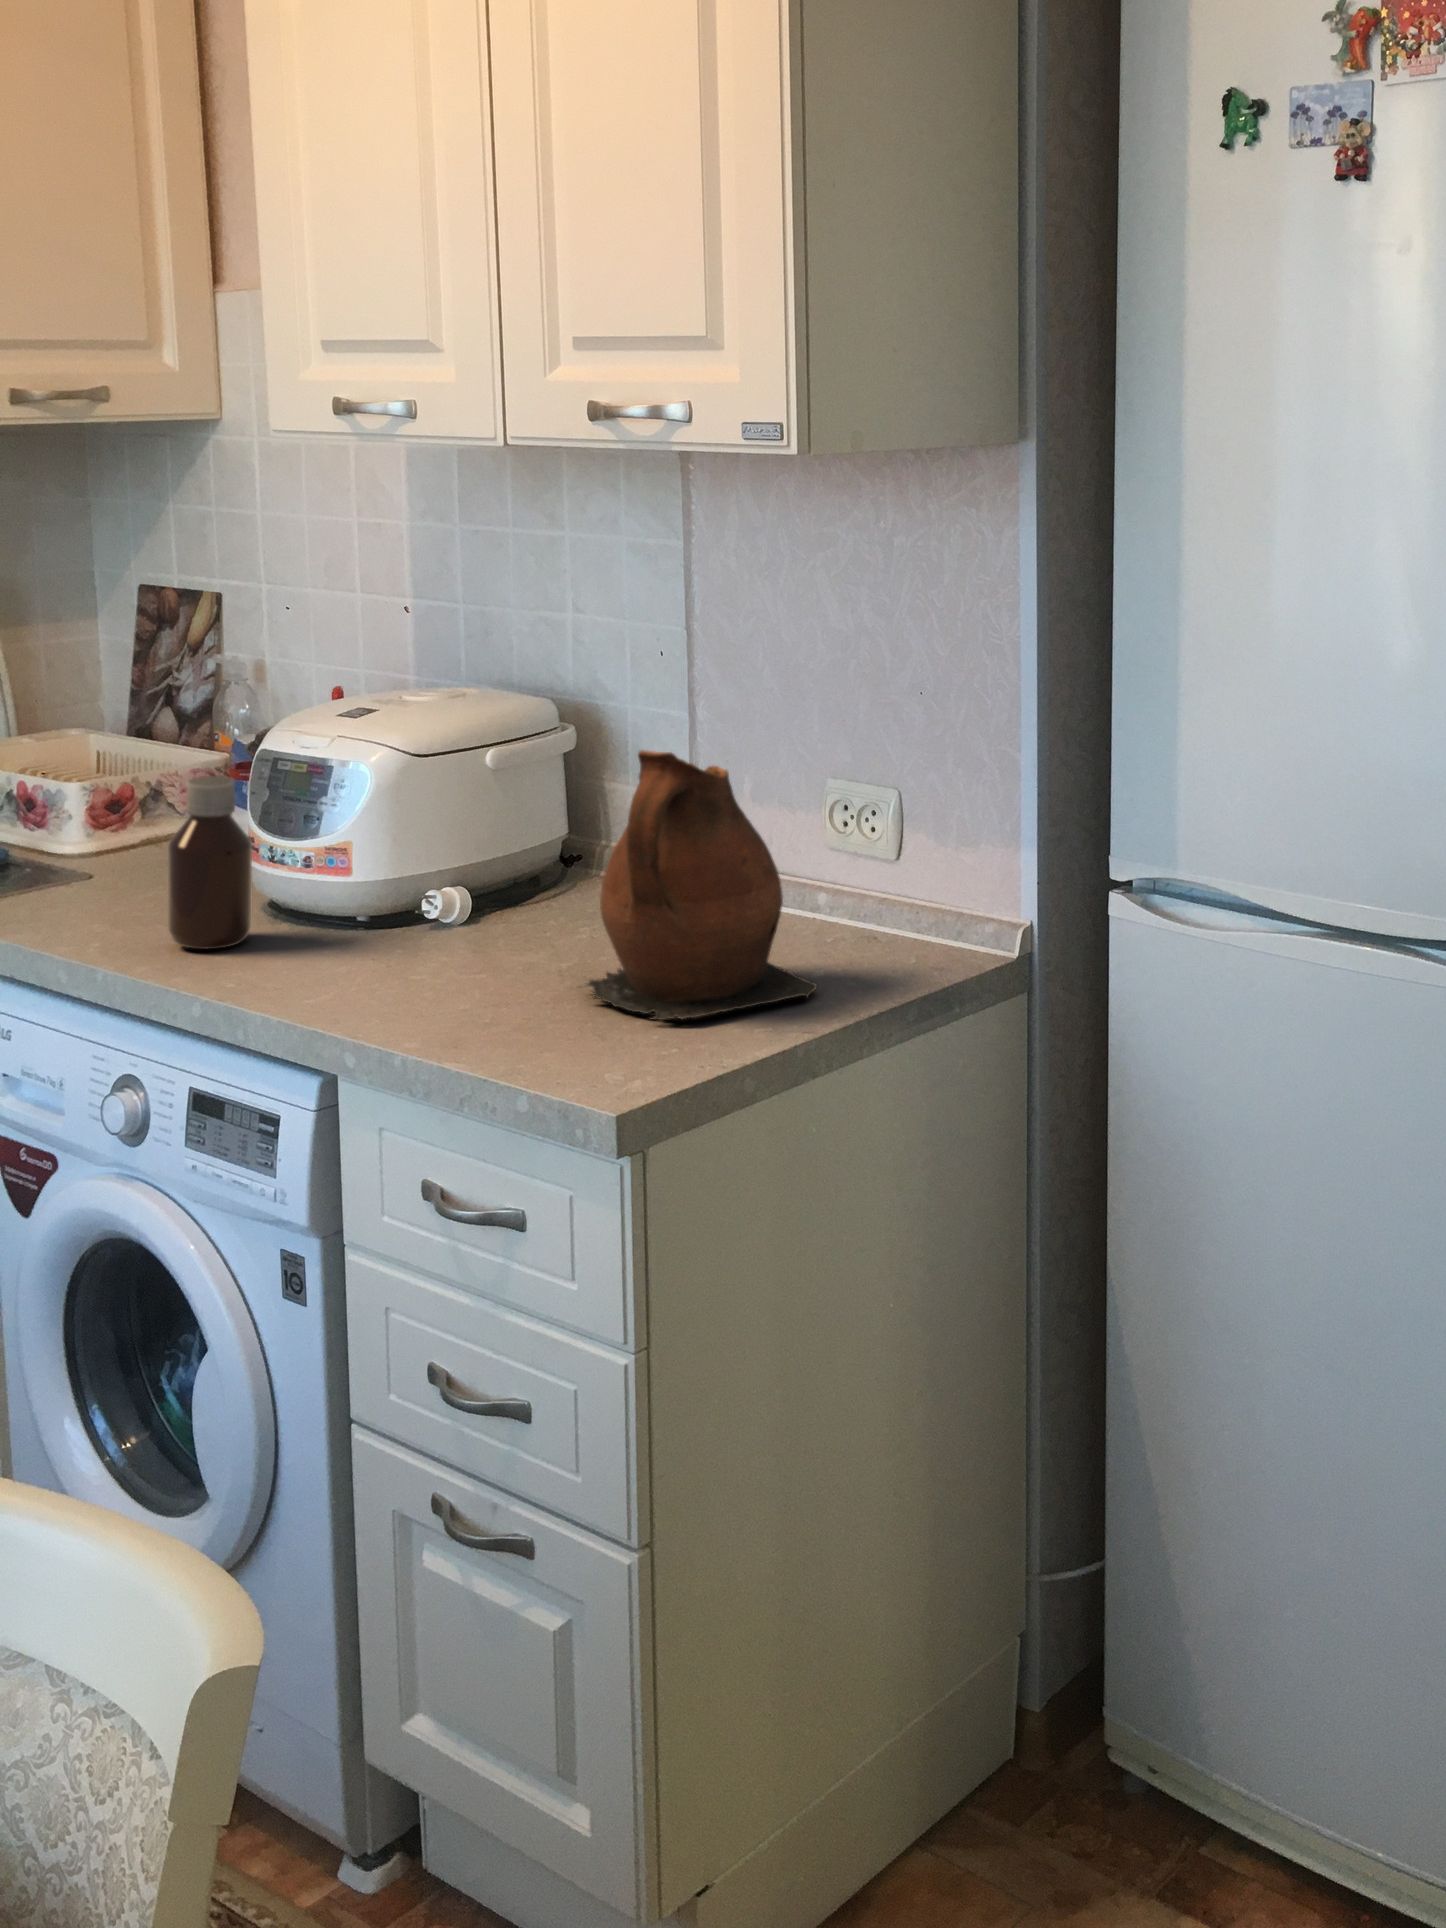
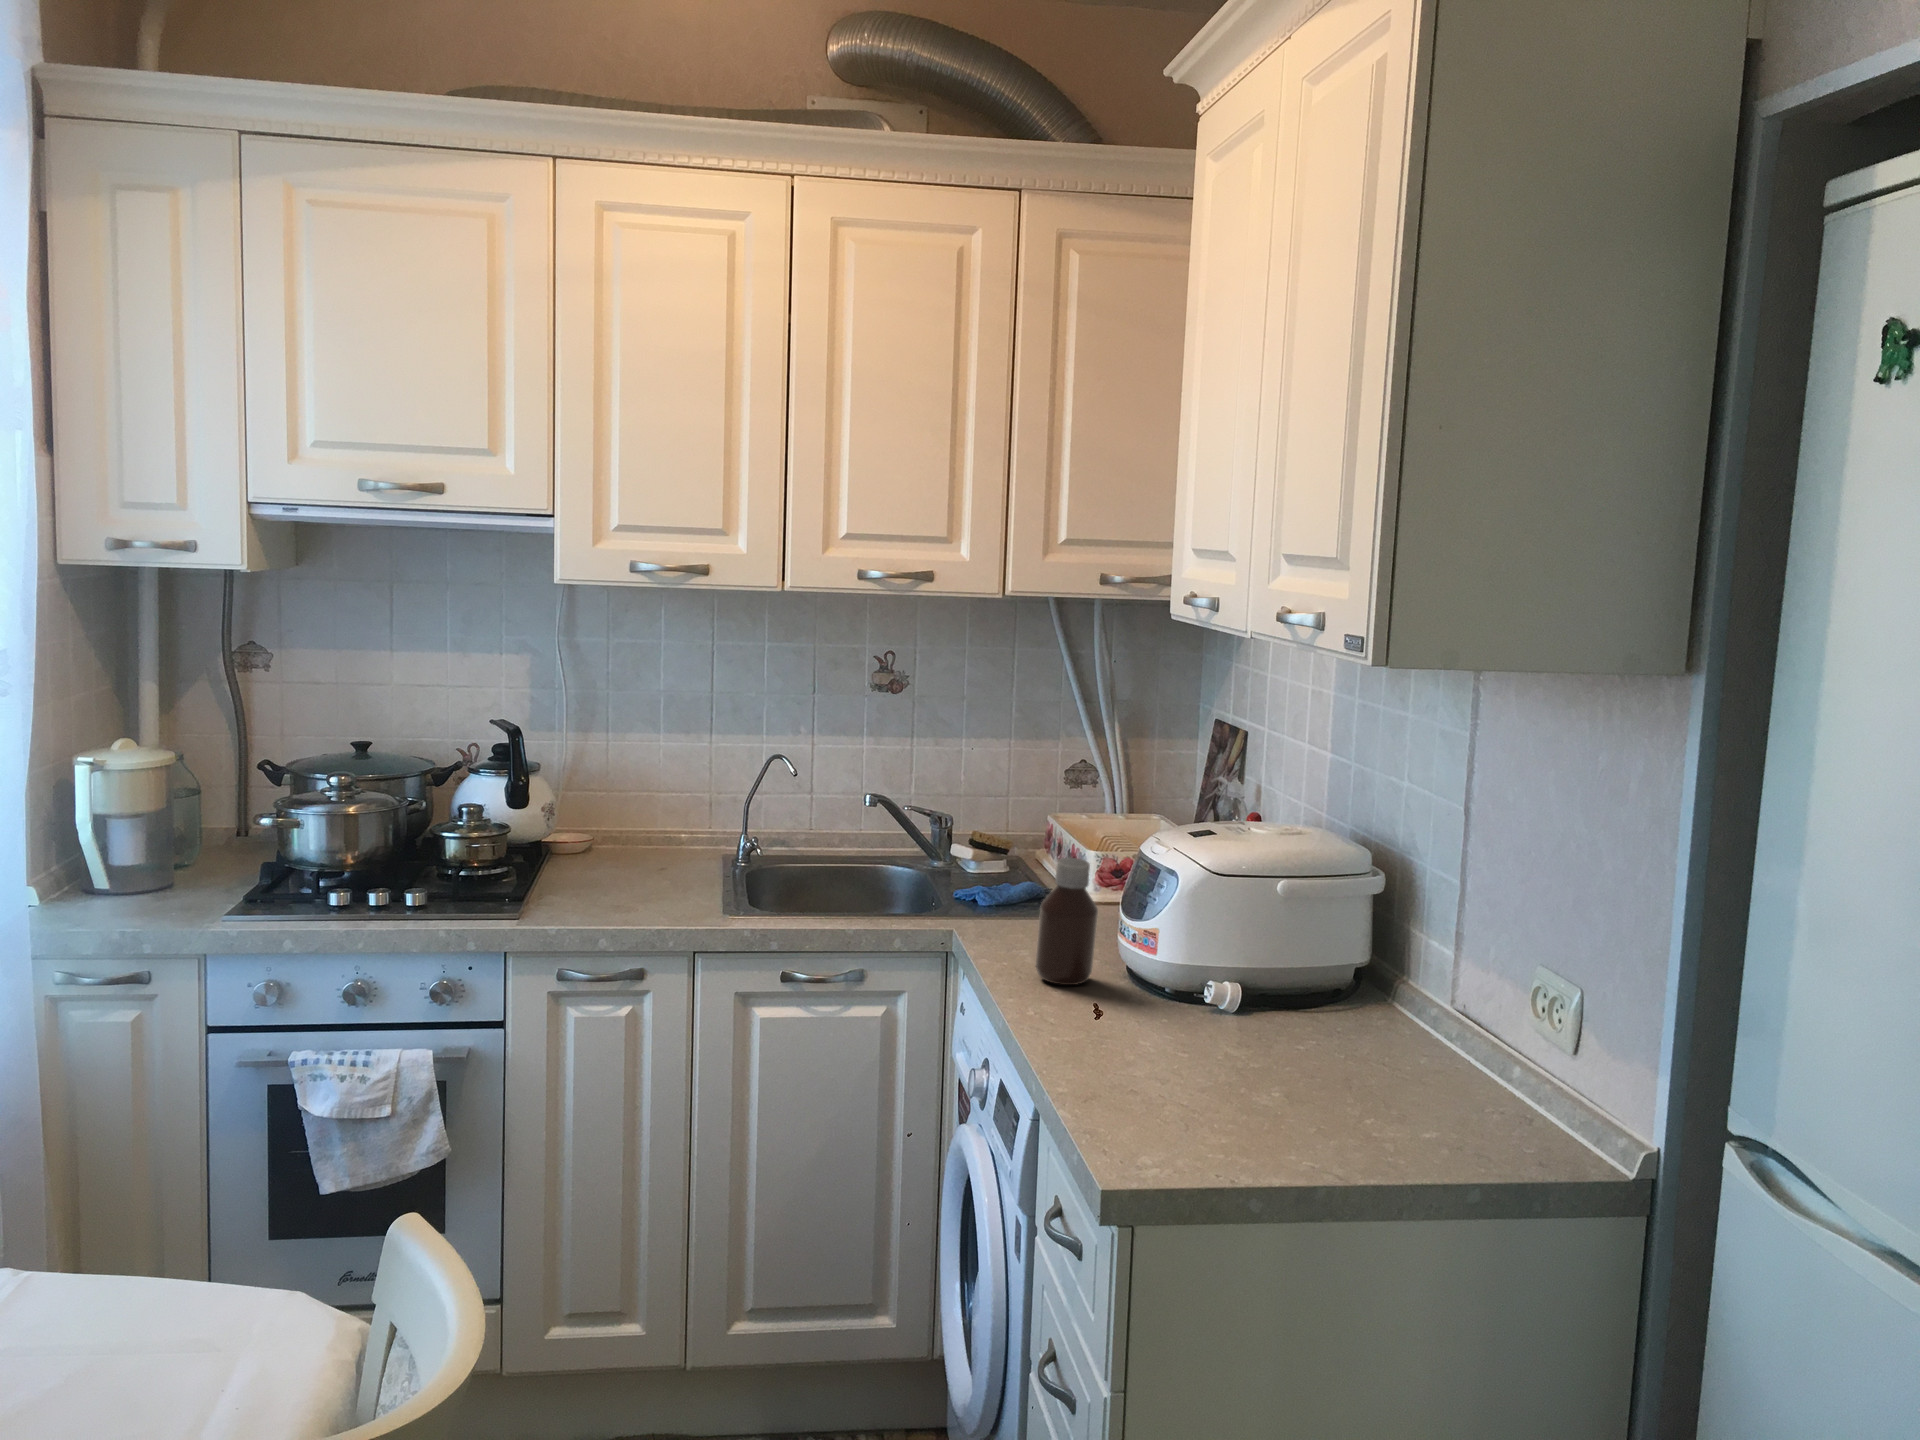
ceramic pitcher: present [587,750,817,1020] -> none [1215,898,1401,1152]

